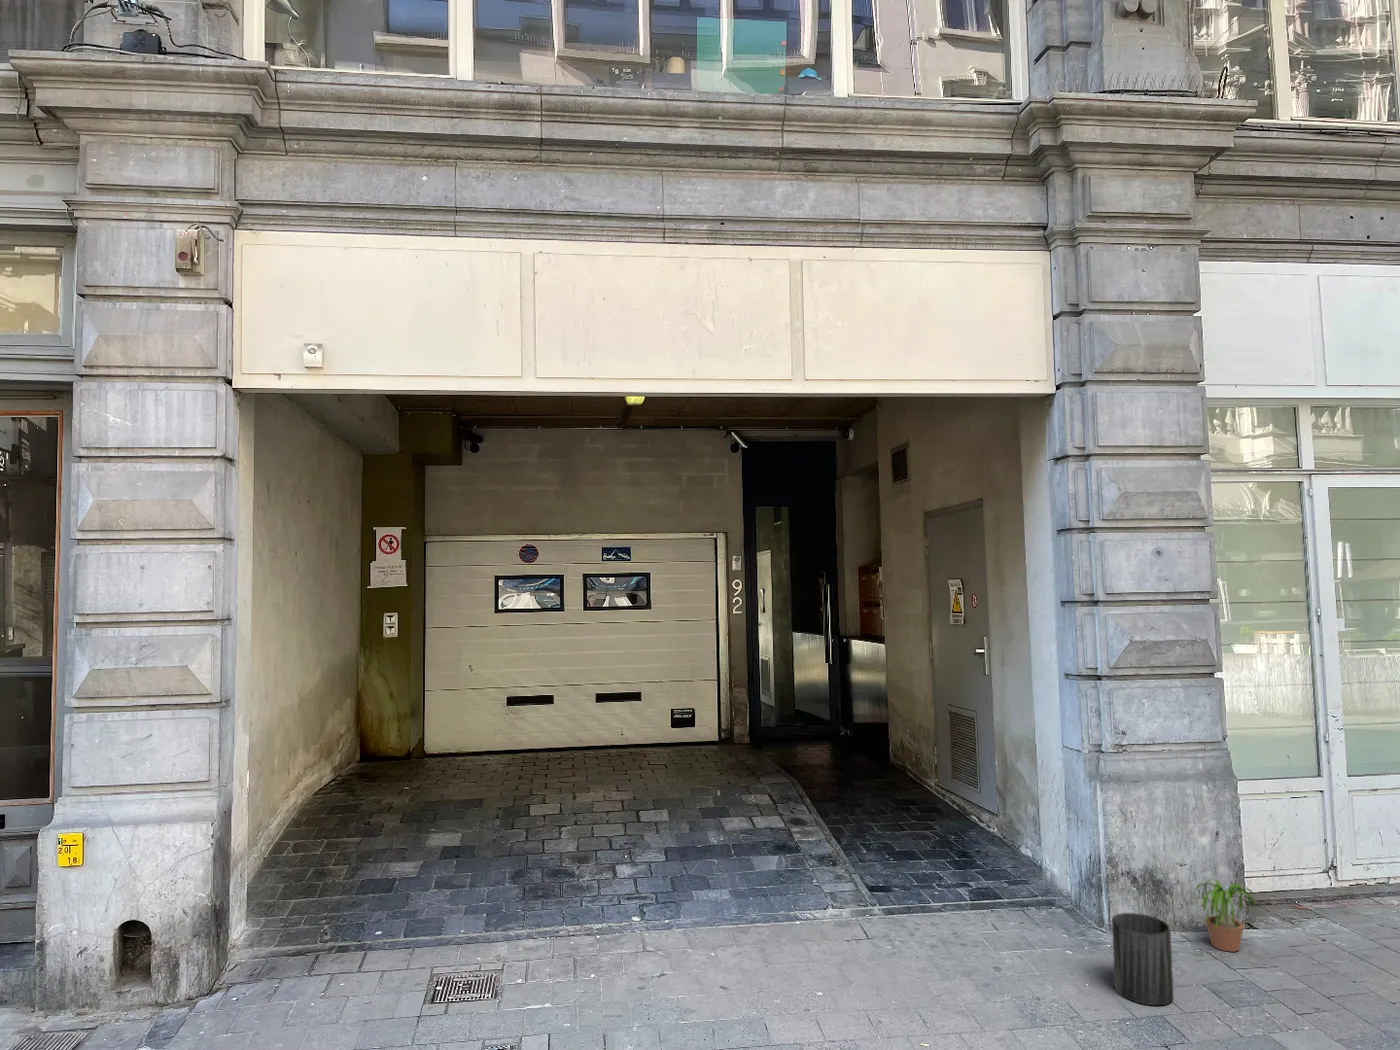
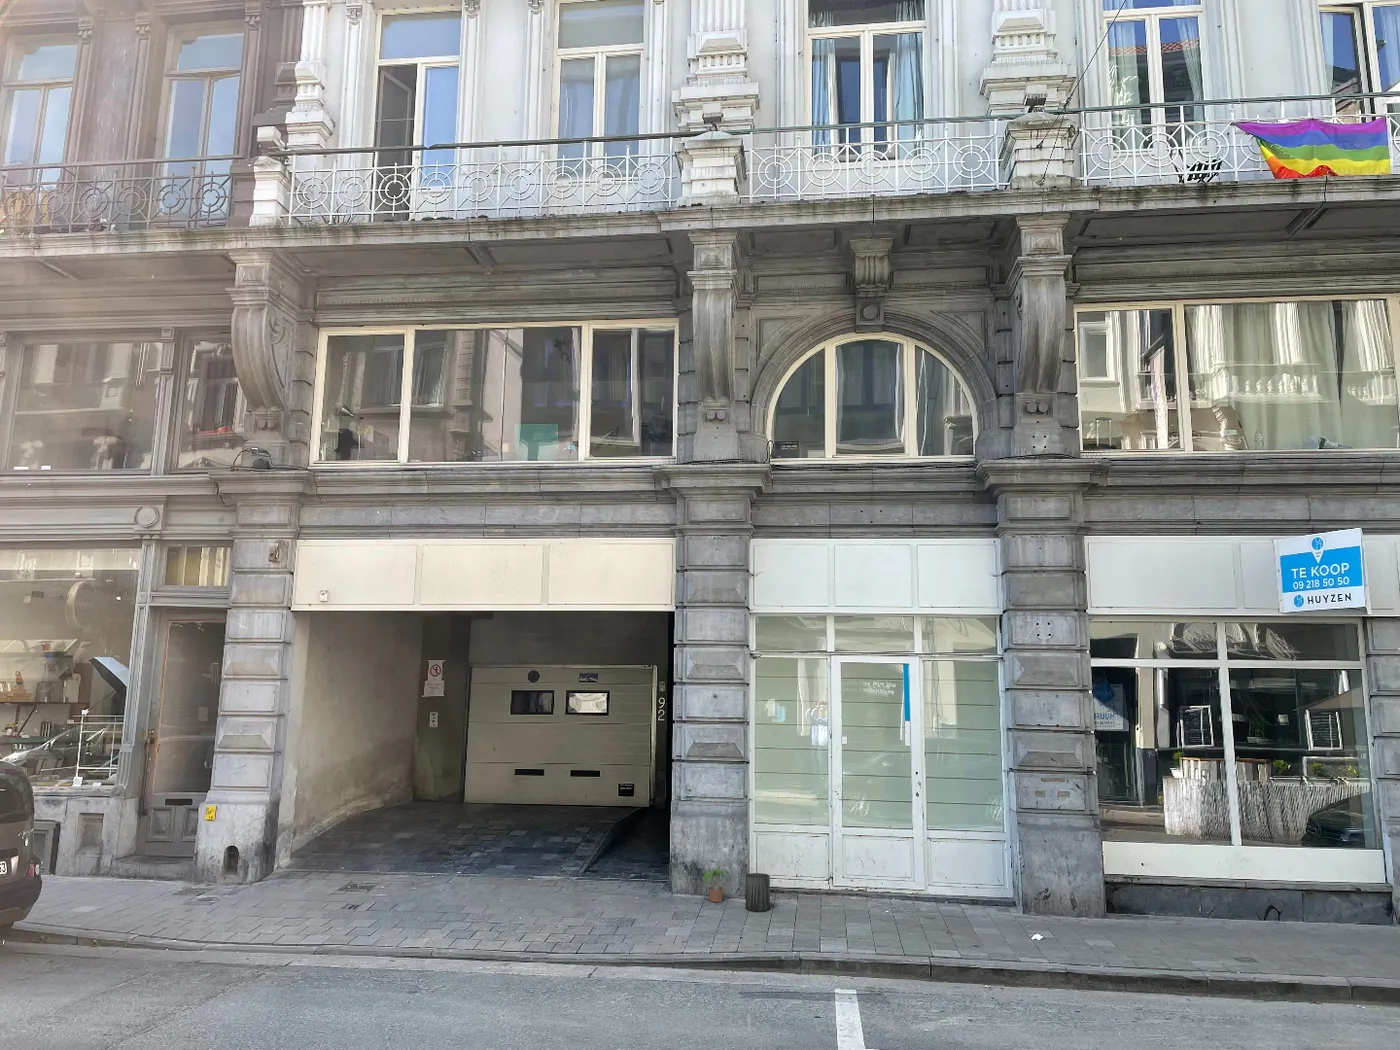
trash can: present [1112,913,1174,1005] -> present [746,873,770,911]

